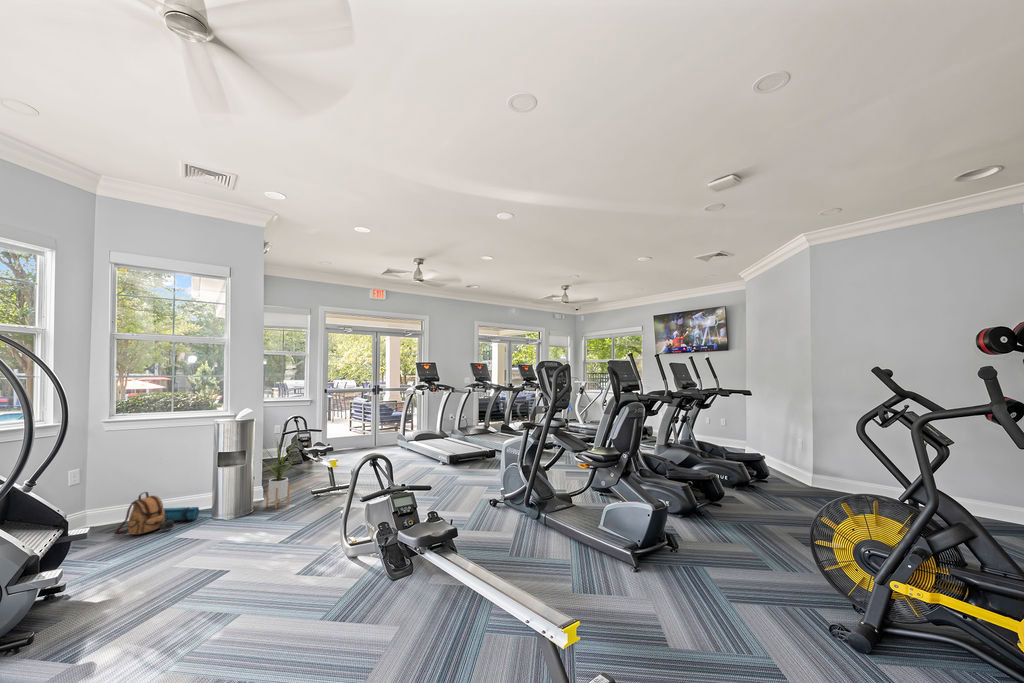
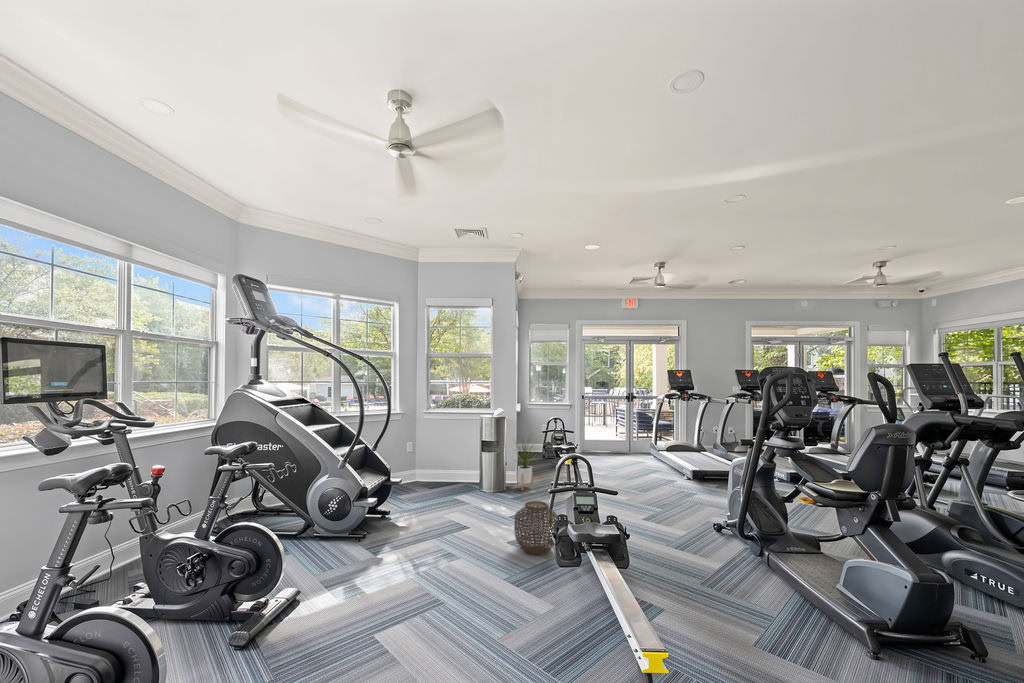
backpack: present [114,492,199,535] -> none [424,462,473,491]
woven basket: none [311,514,367,580] -> present [514,501,558,555]

